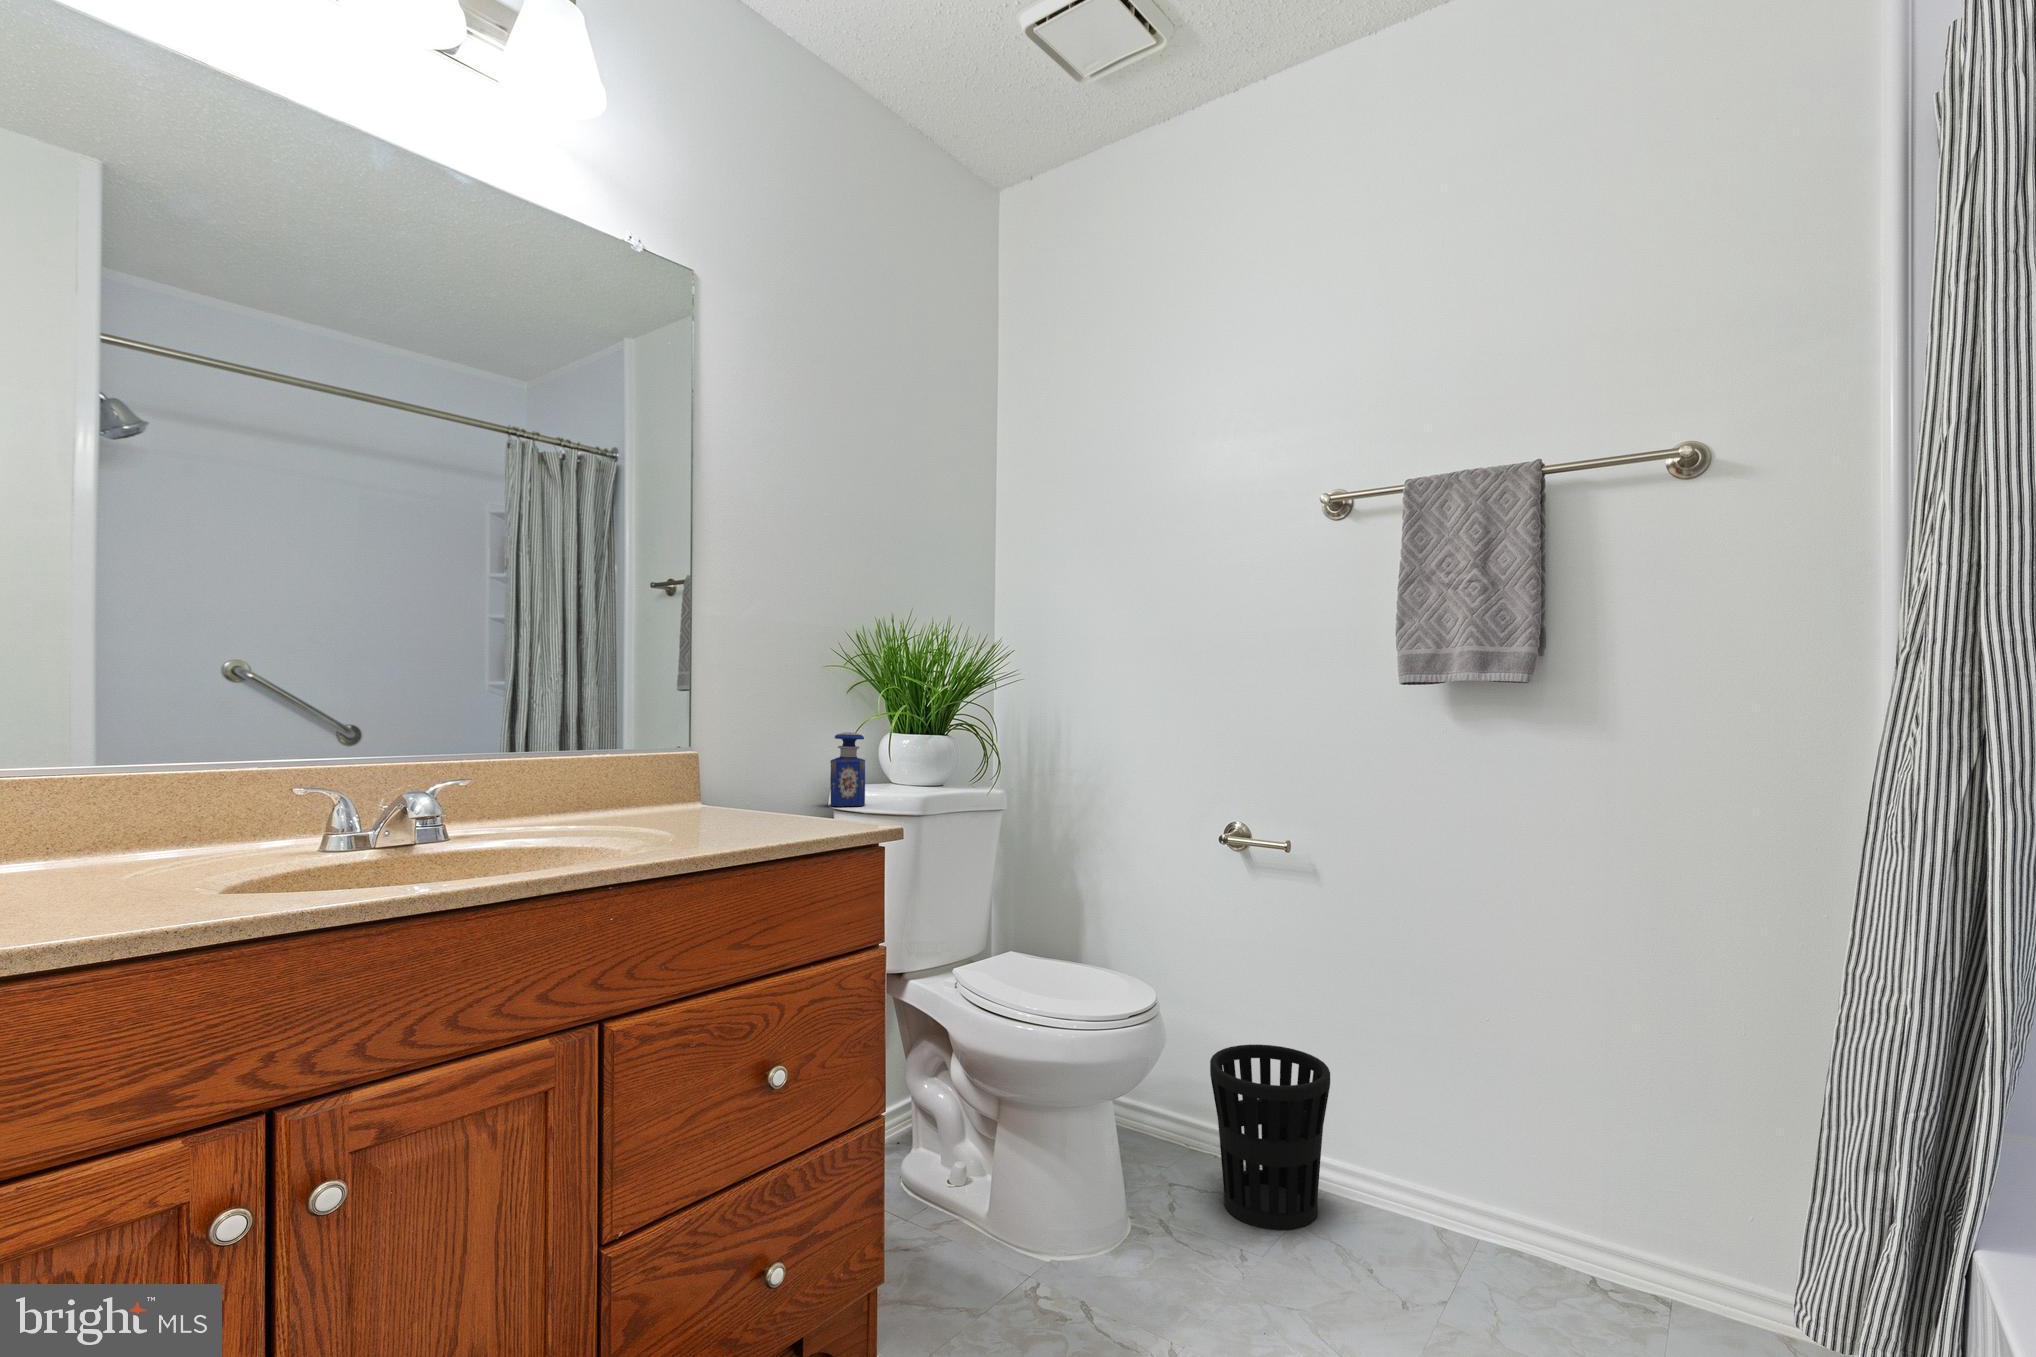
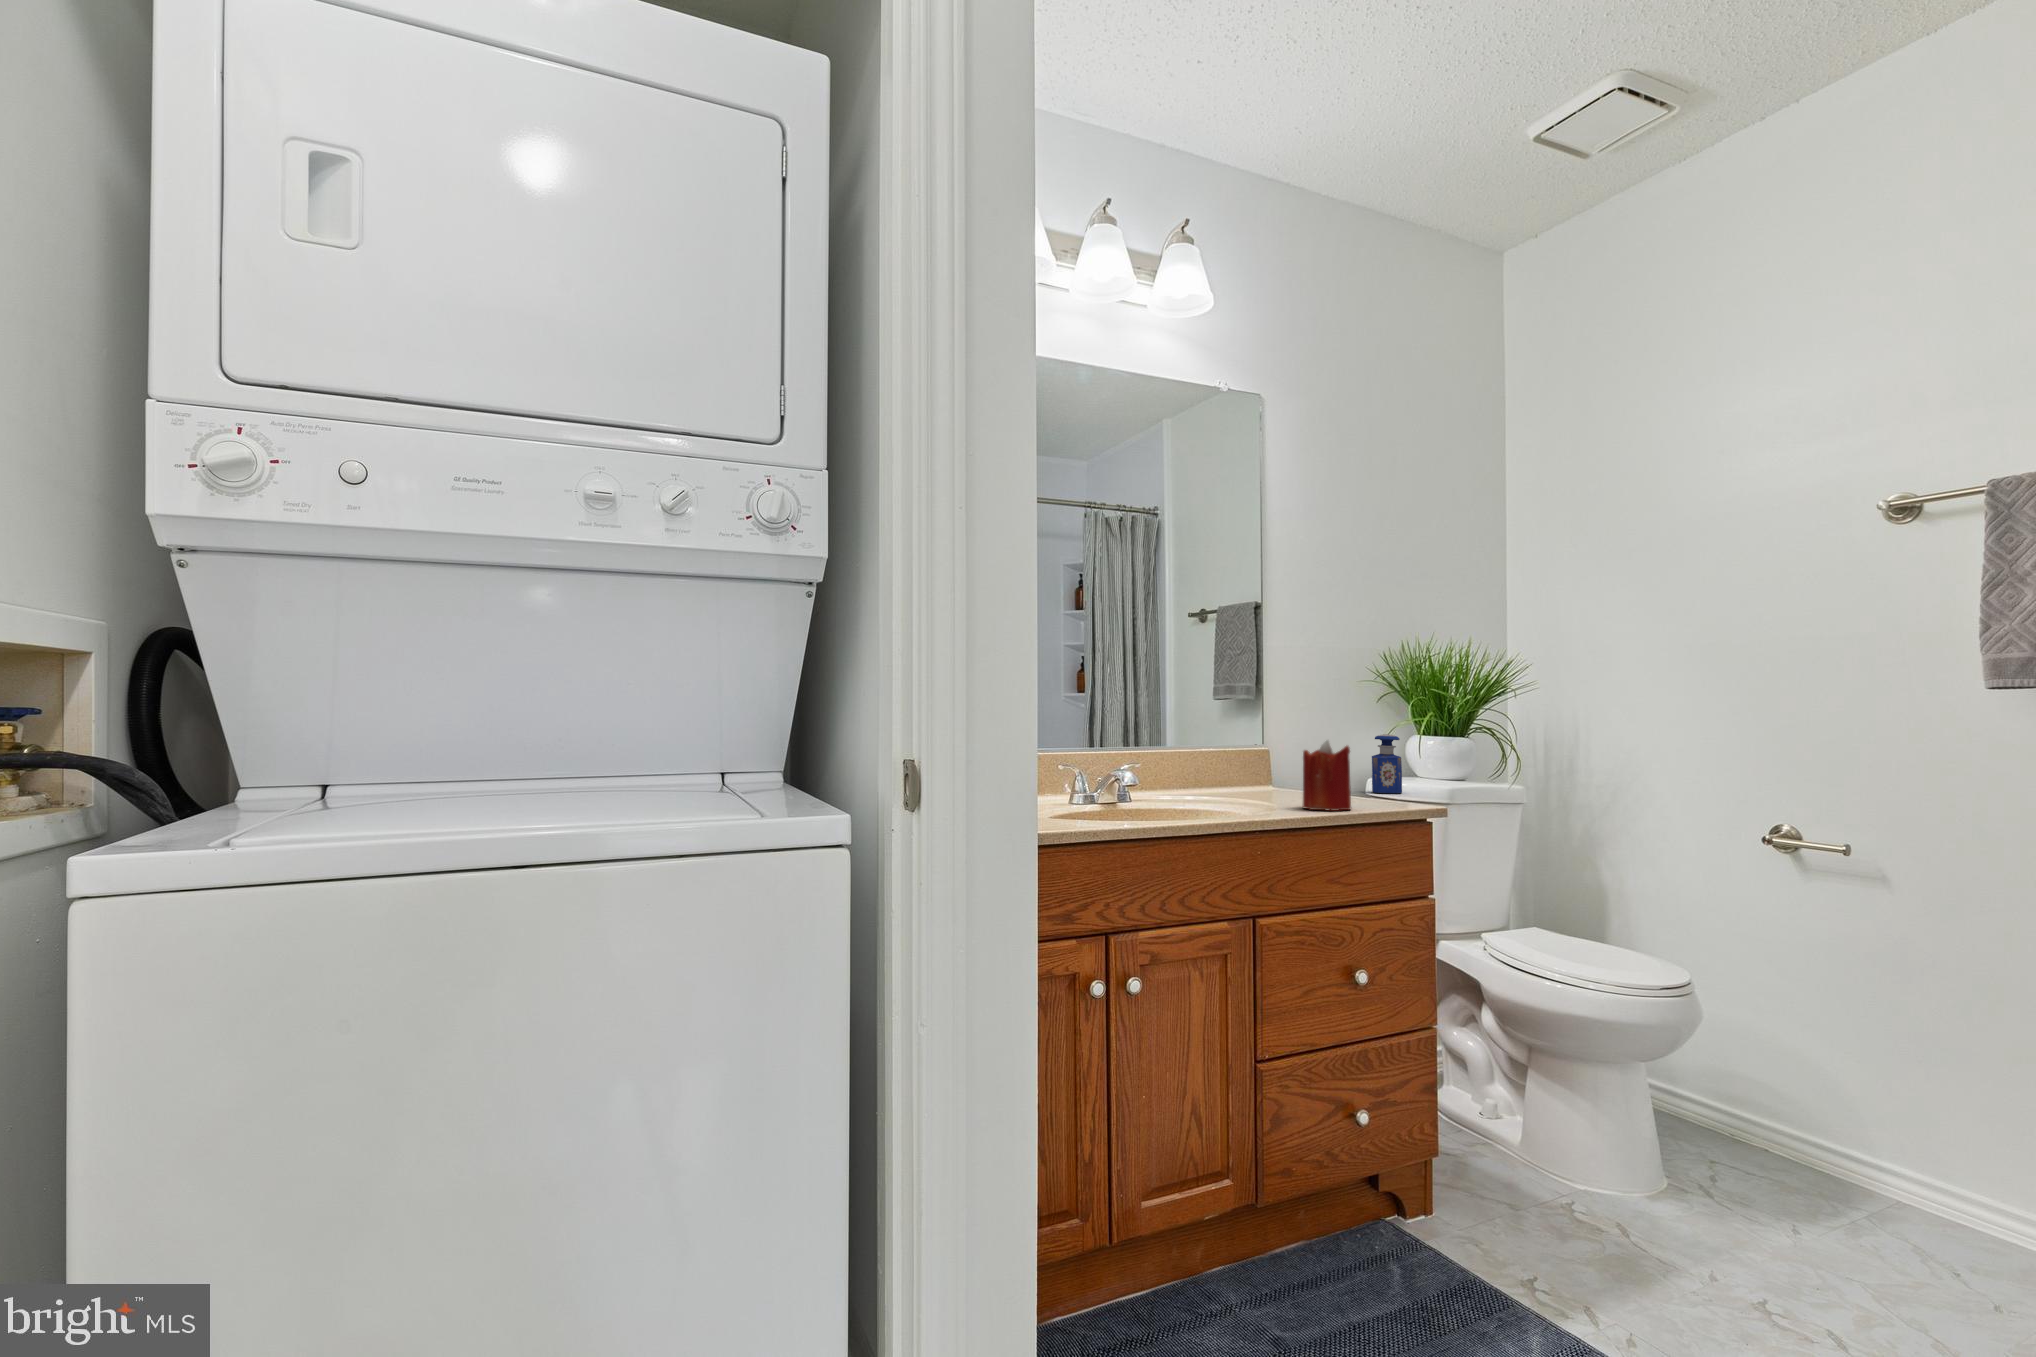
candle: none [712,740,781,840] -> present [1303,740,1351,811]
wastebasket: present [1210,1045,1330,1231] -> none [1753,1040,1901,1219]

